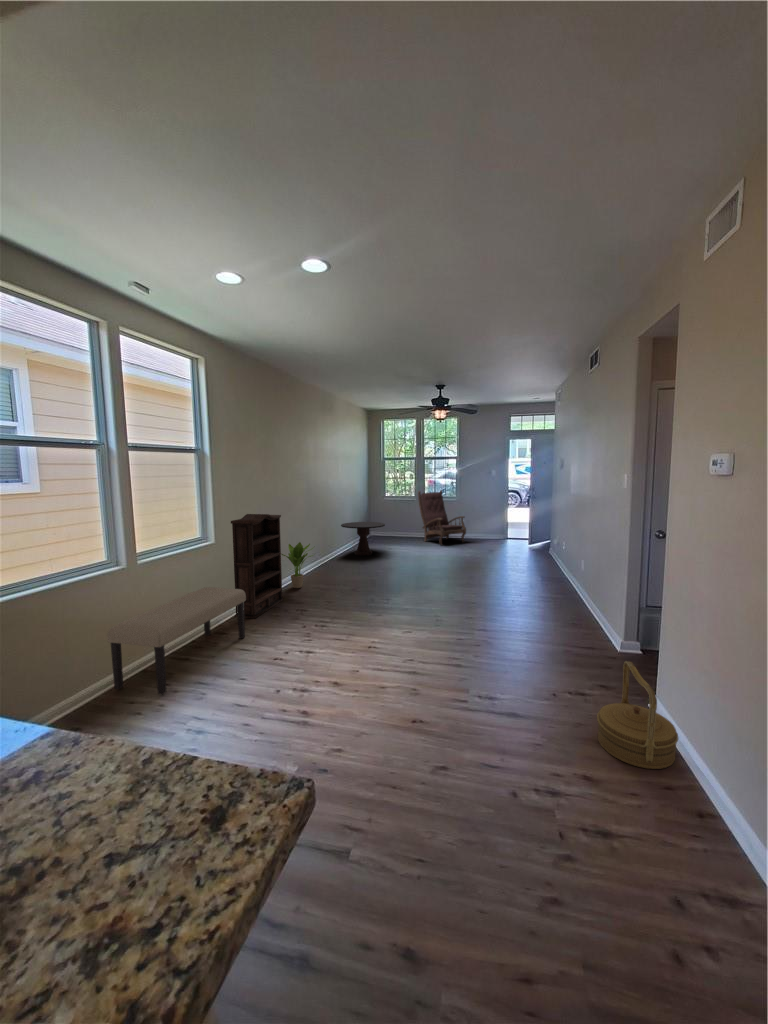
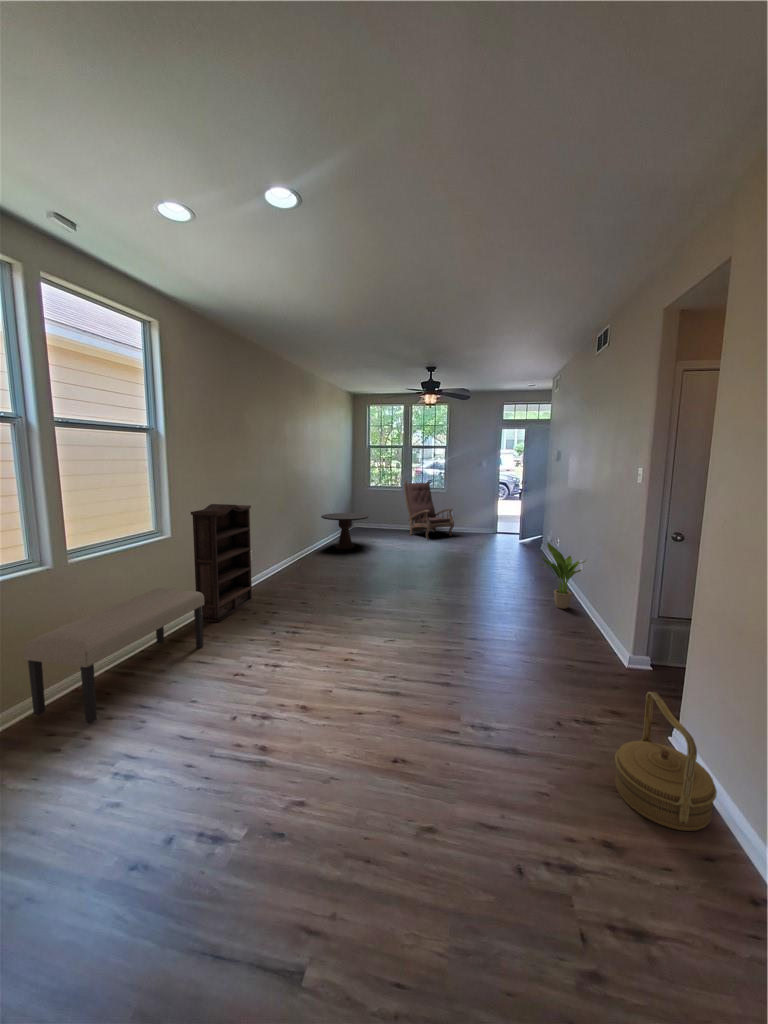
potted plant: present [282,542,313,588] -> present [539,543,586,609]

